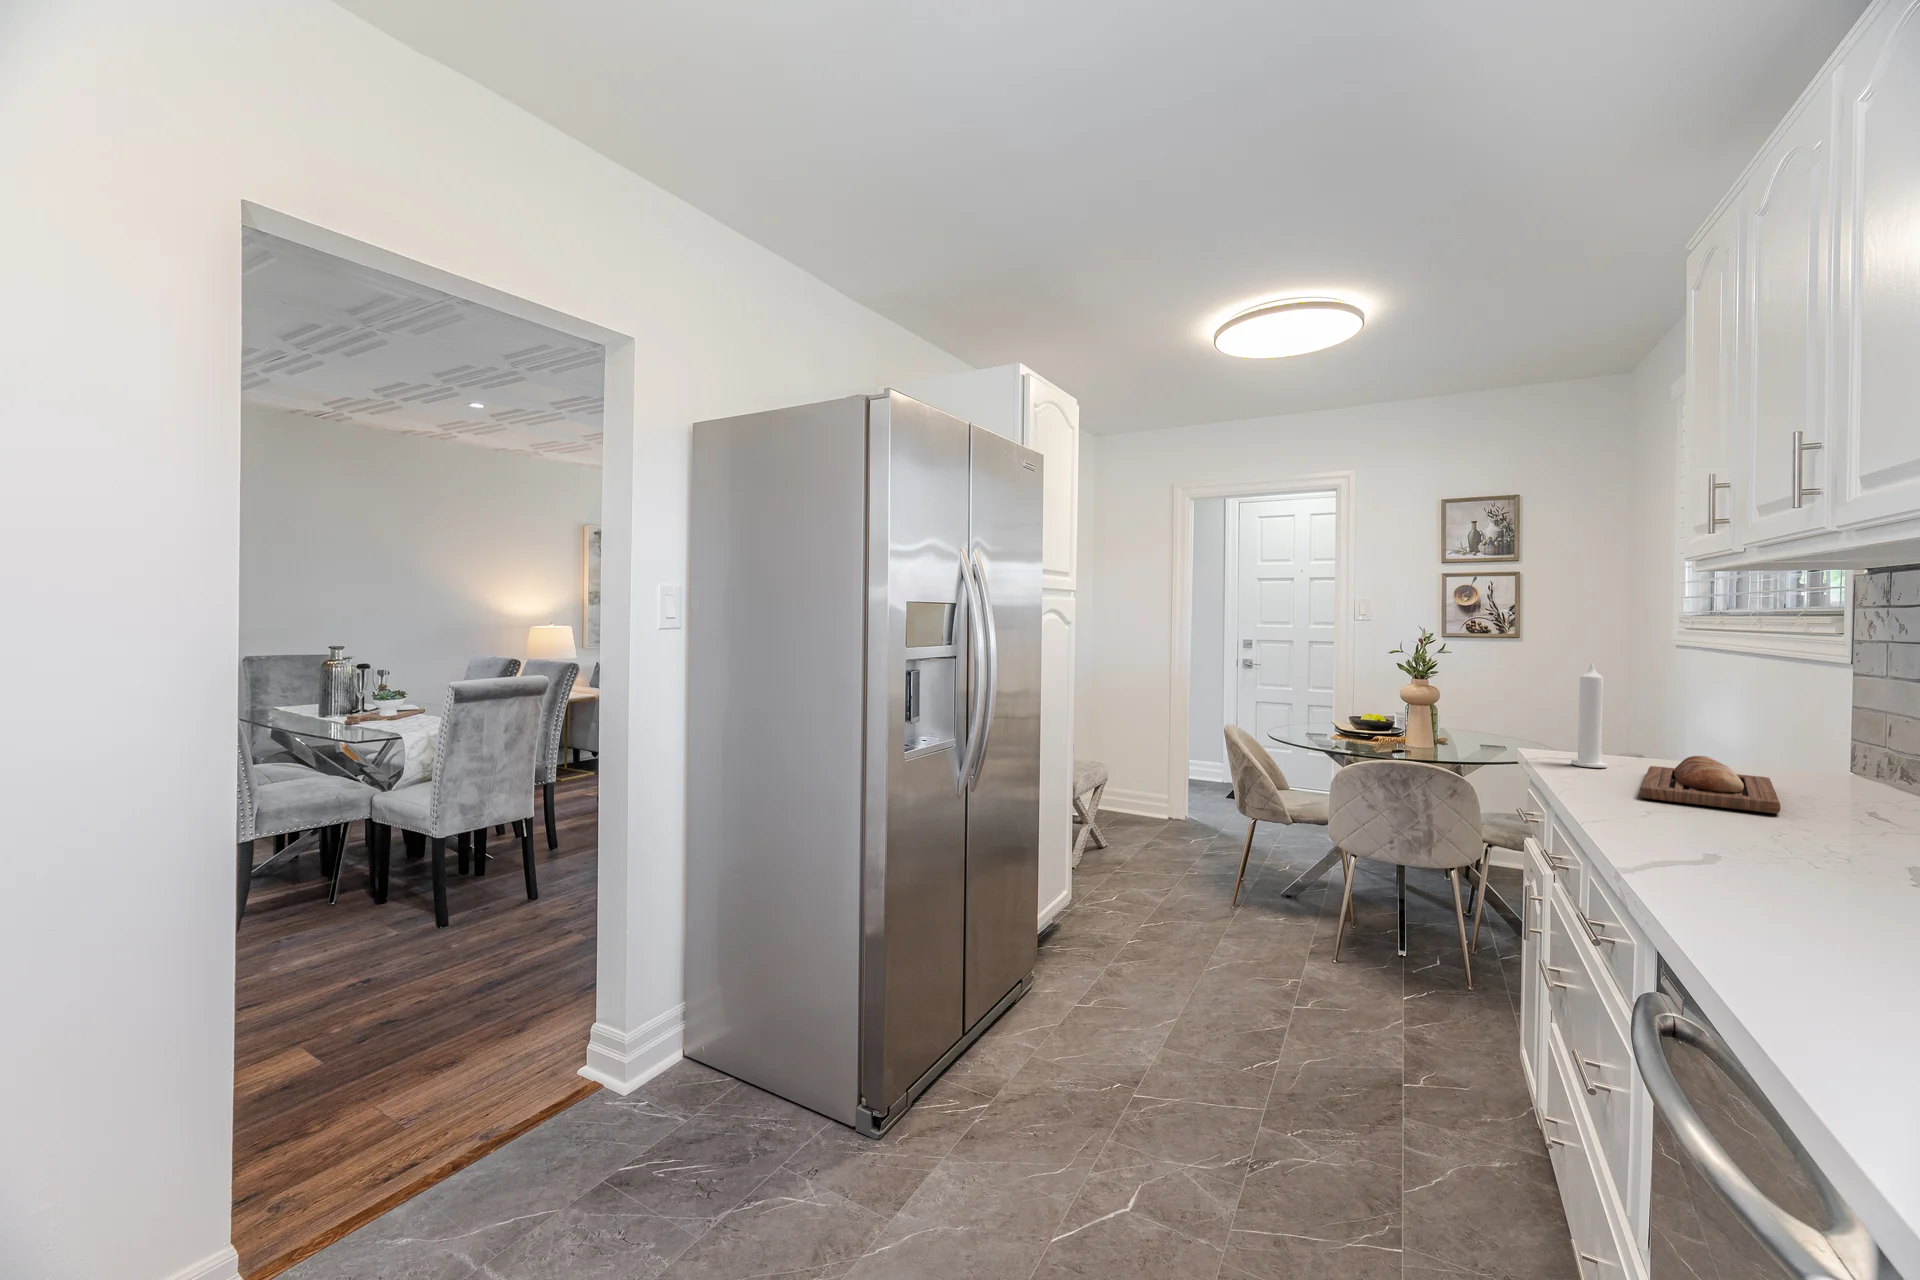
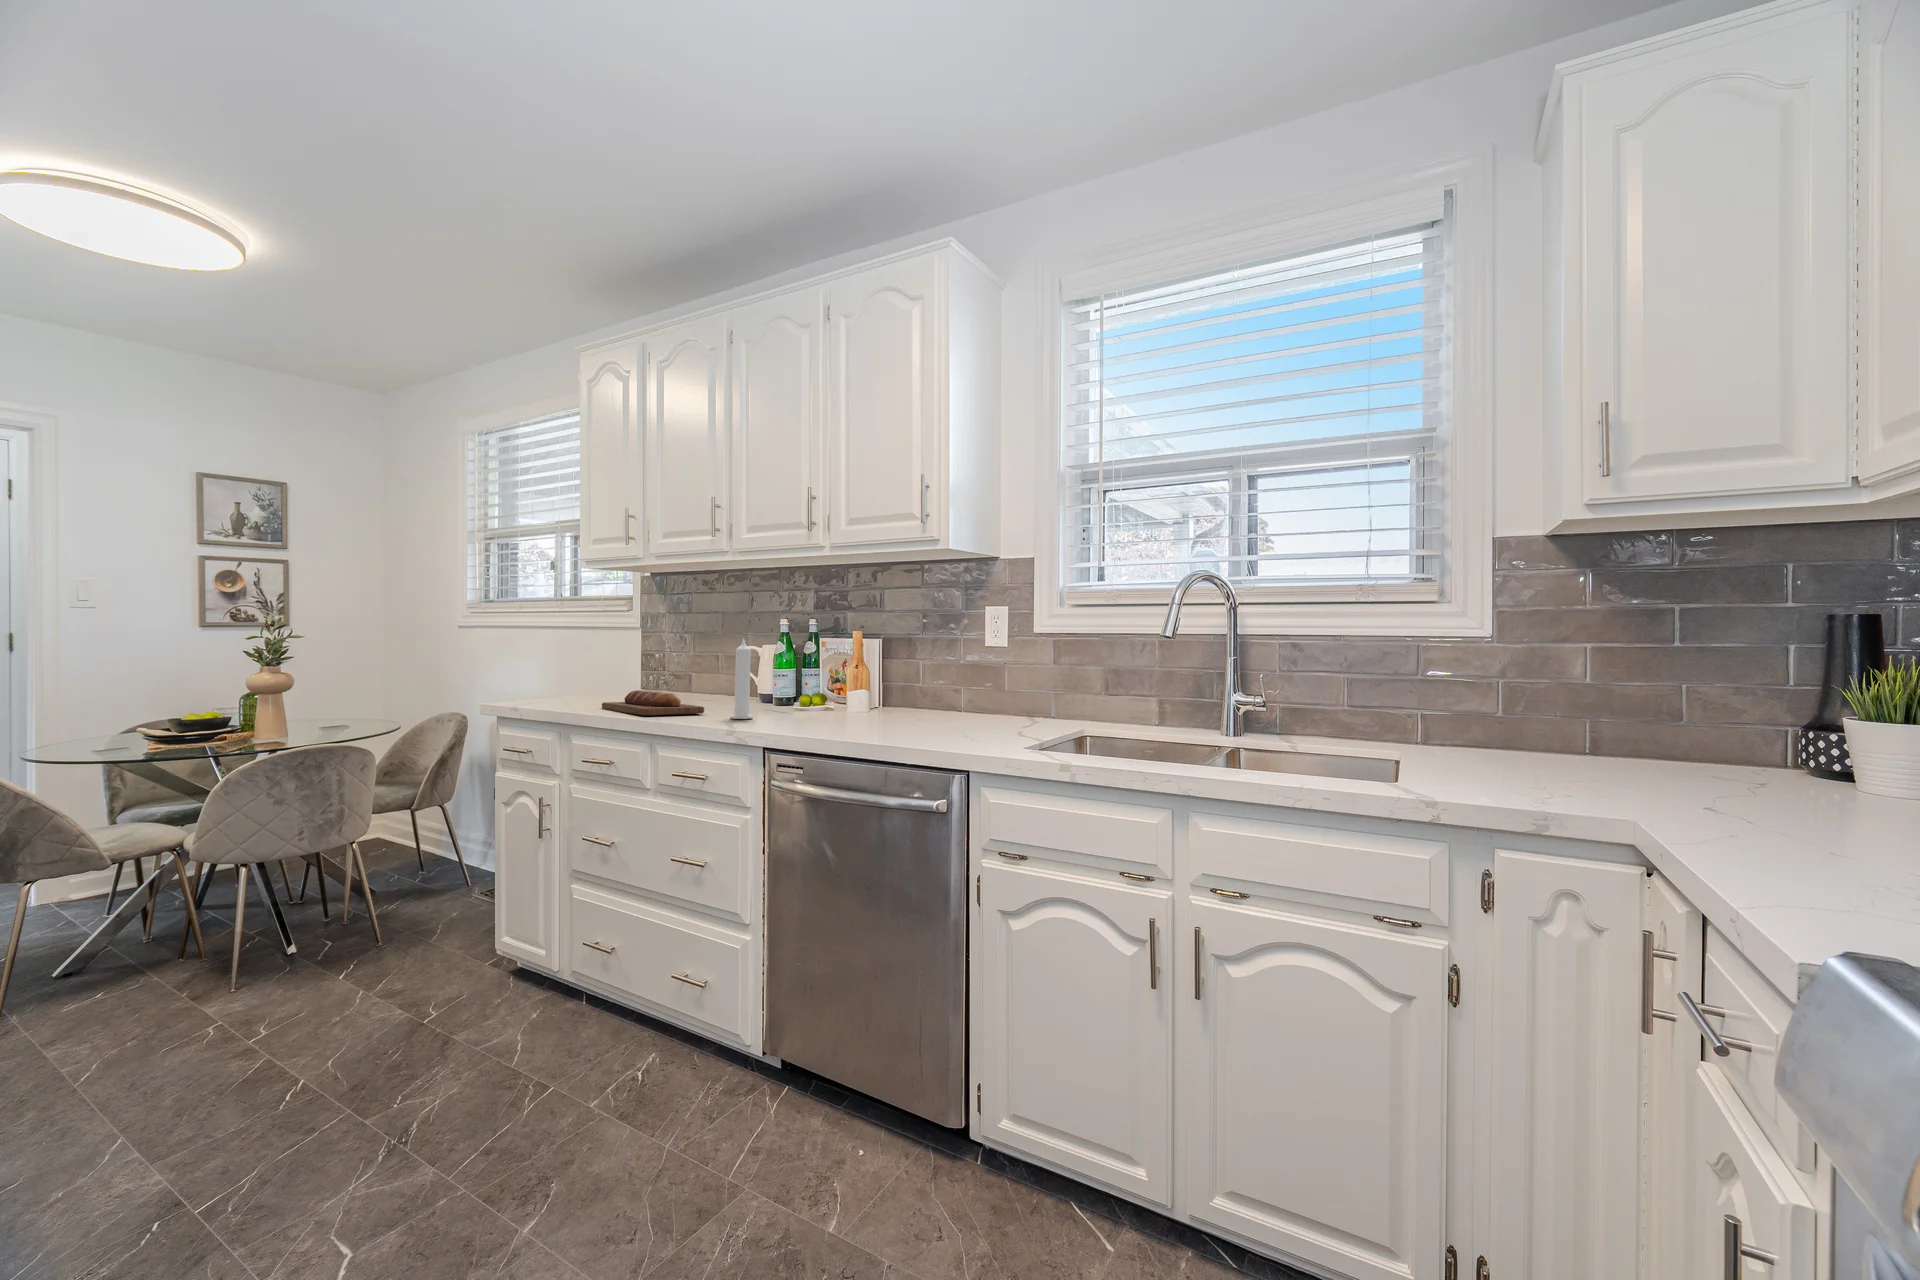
candle: present [1571,663,1608,768] -> present [730,639,753,719]

